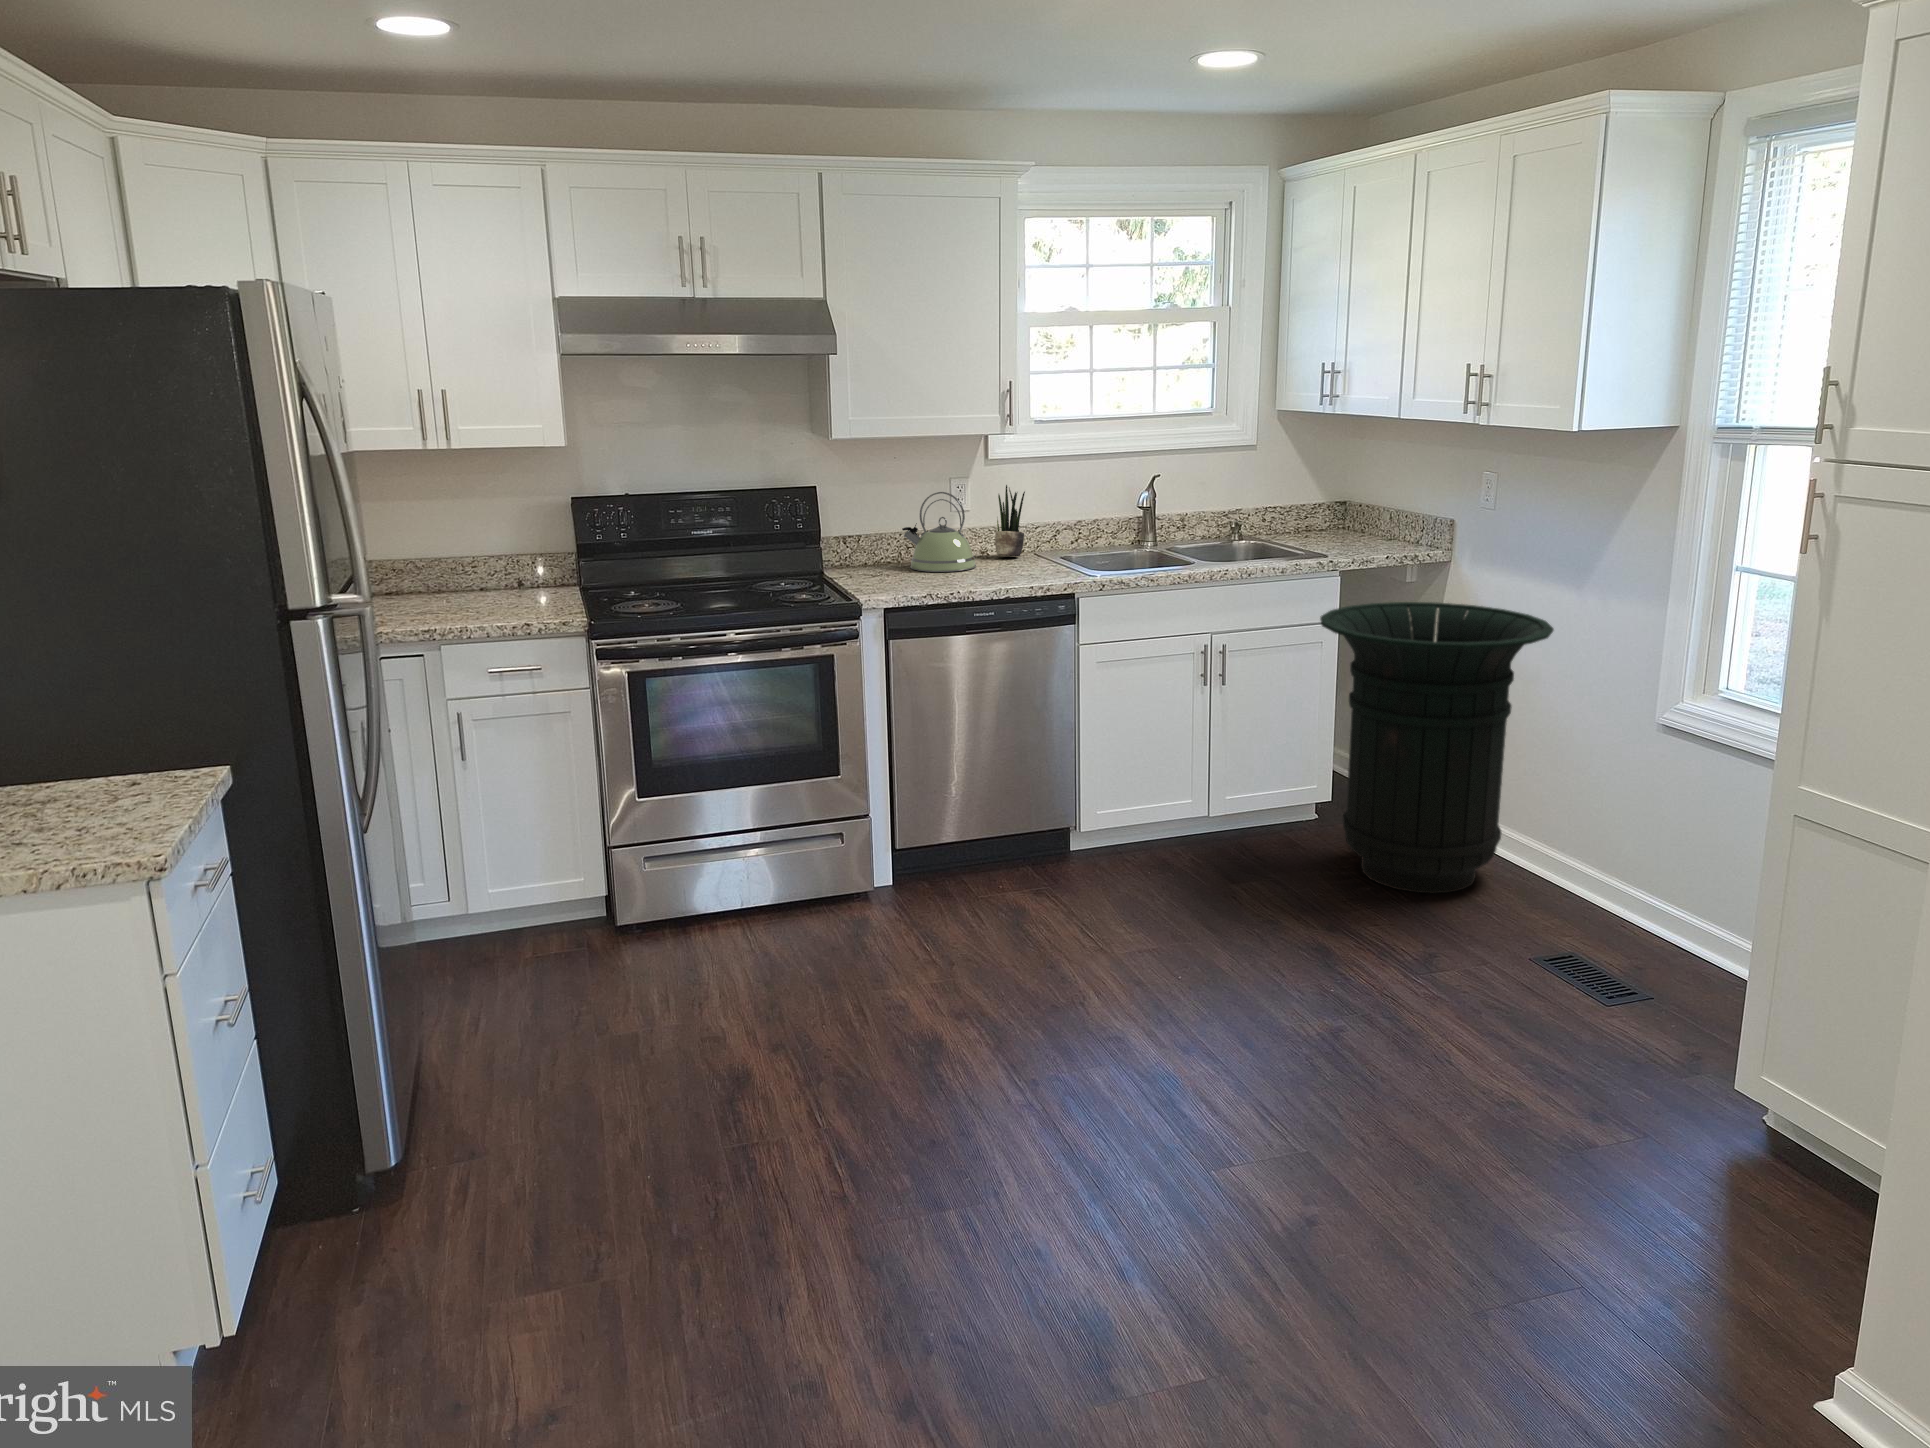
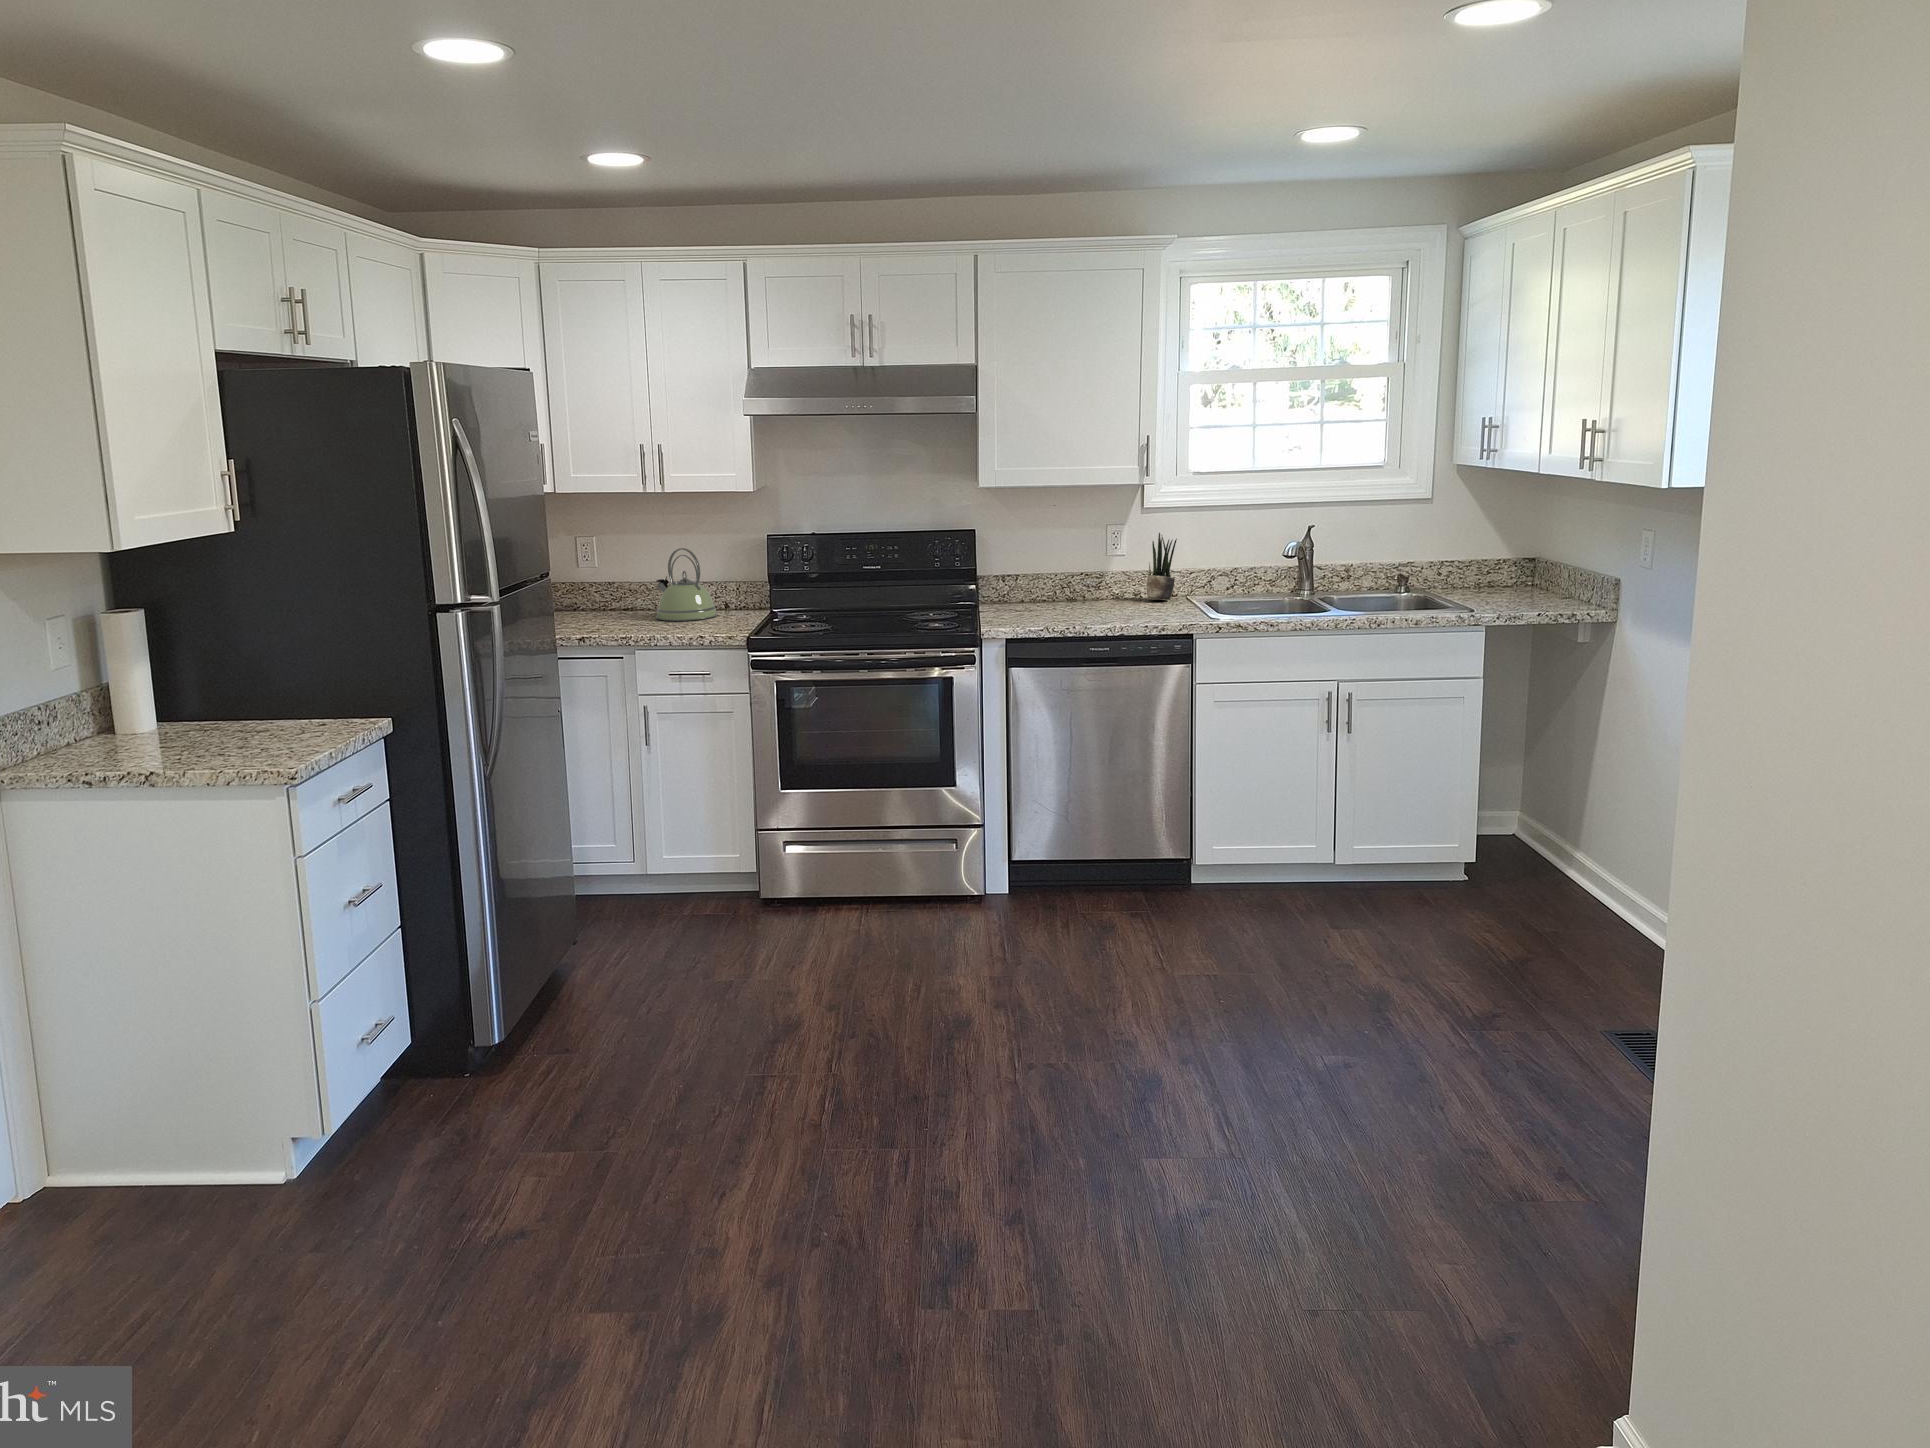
kettle: present [902,492,976,572] -> present [656,548,717,621]
trash can: present [1320,602,1554,893] -> none [1434,660,1690,964]

